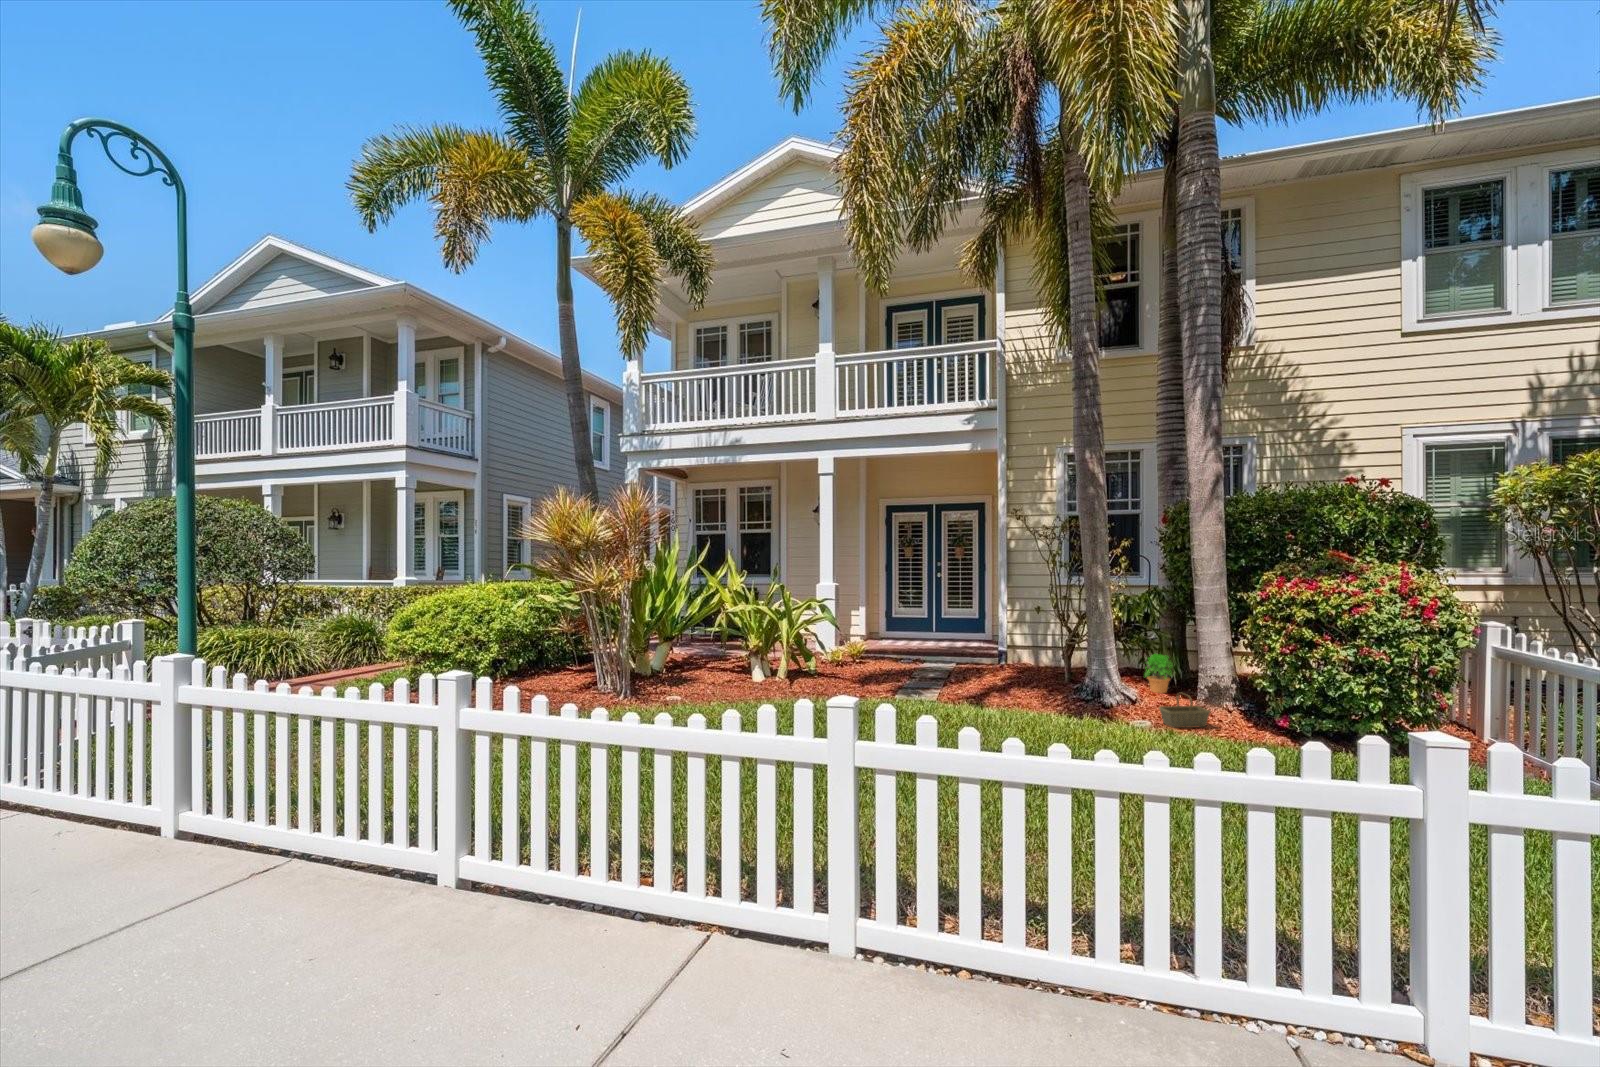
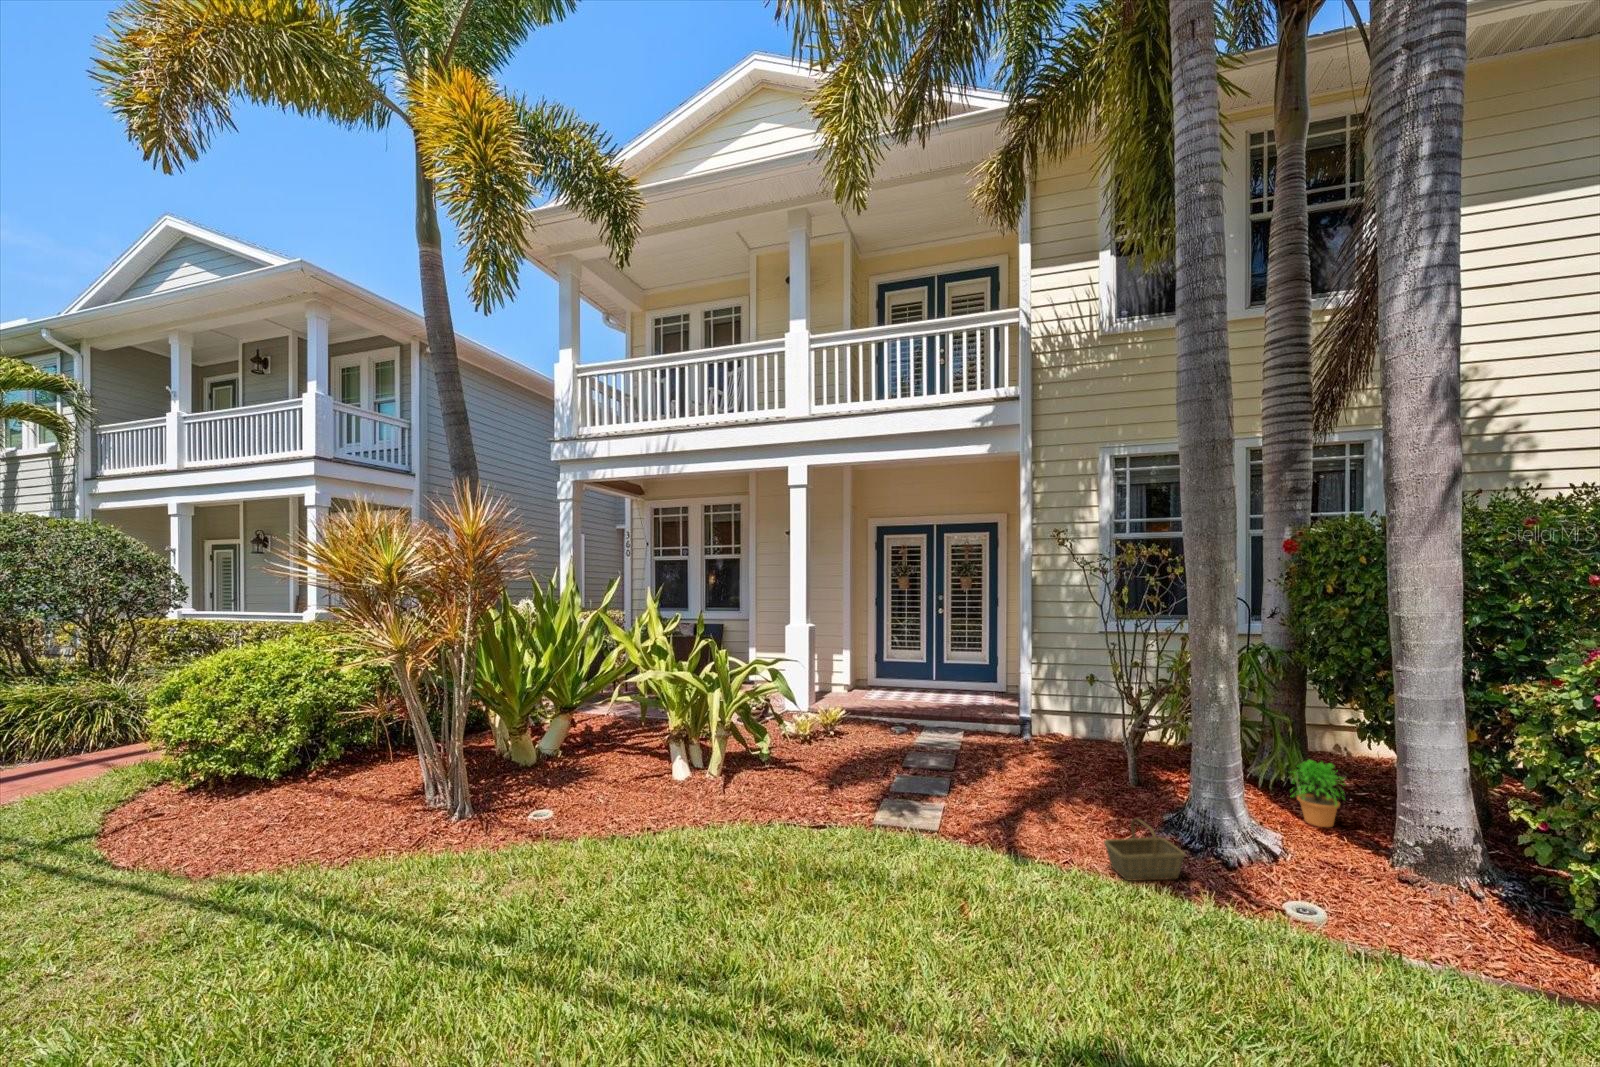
basket: present [1159,693,1210,728] -> present [1104,819,1185,881]

